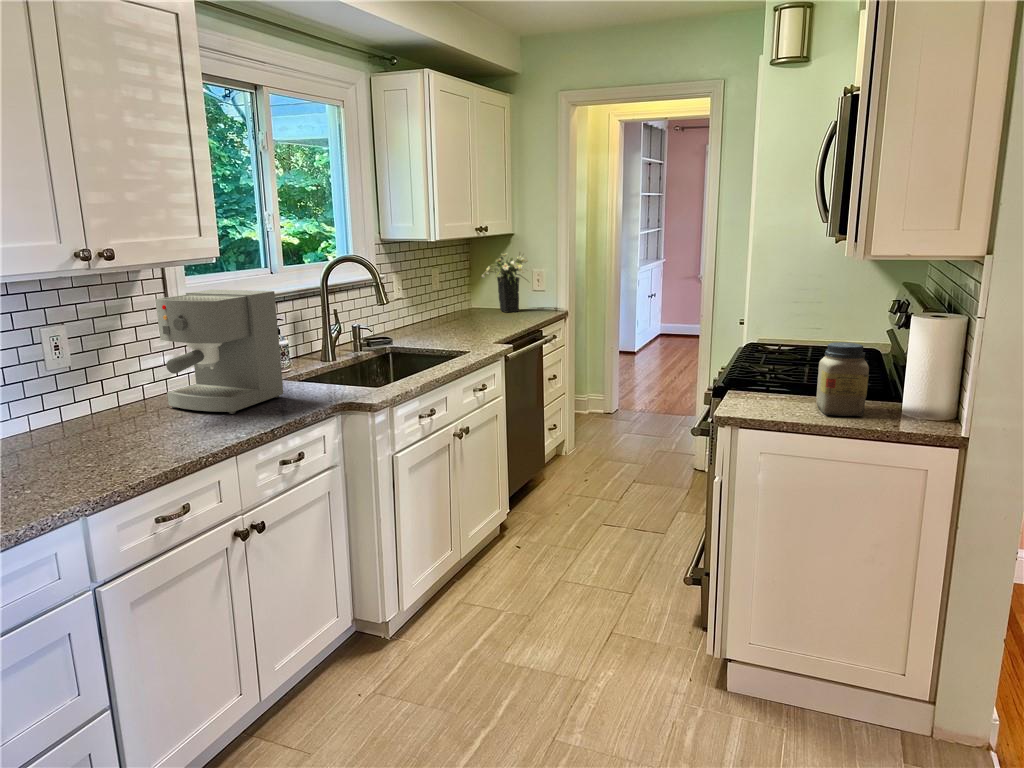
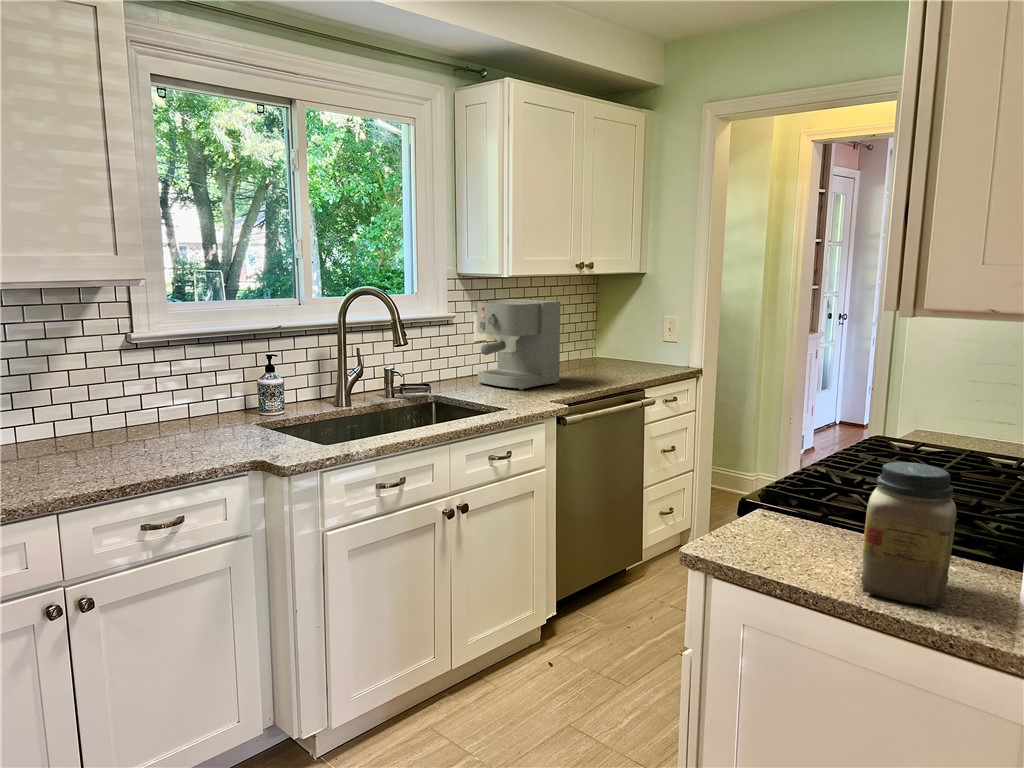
flower arrangement: present [482,253,528,312] -> none [596,294,658,365]
coffee maker: present [155,290,284,414] -> present [477,299,560,390]

